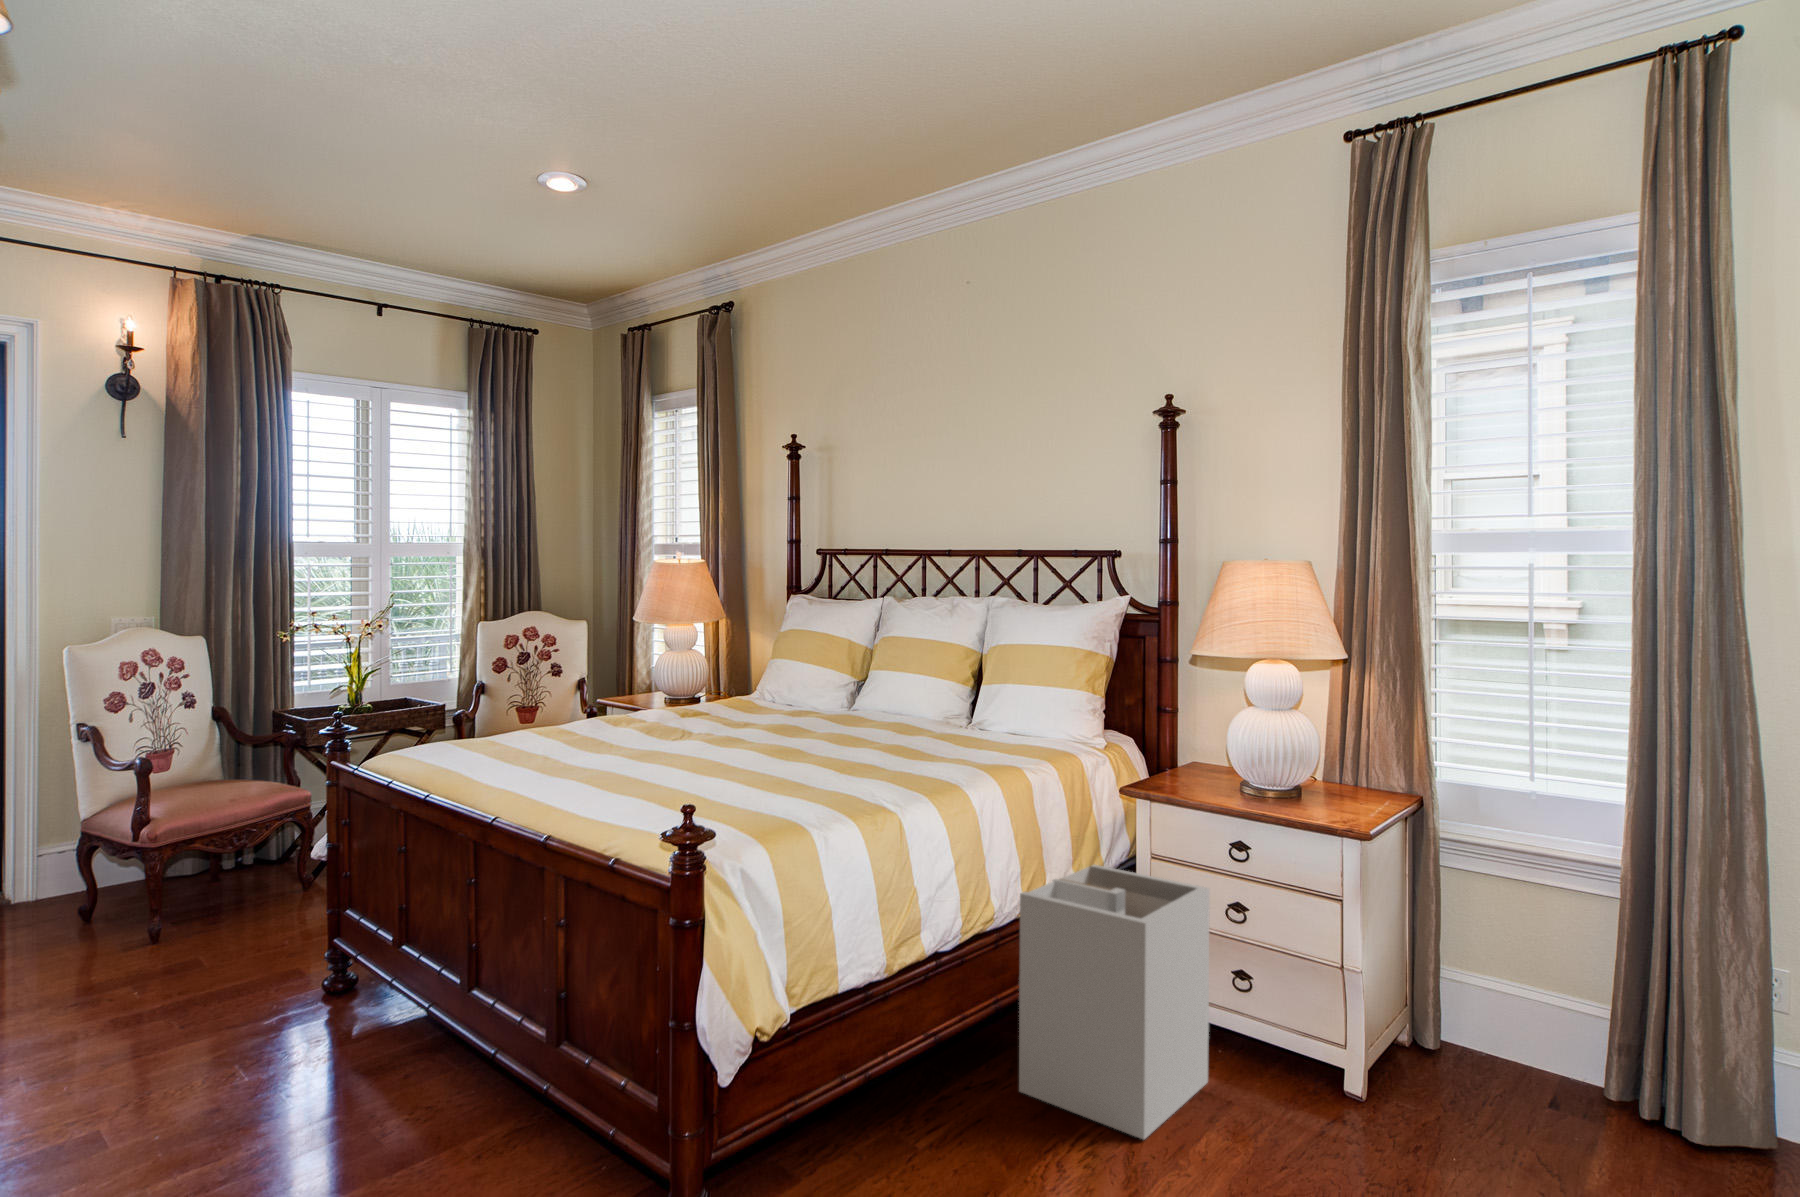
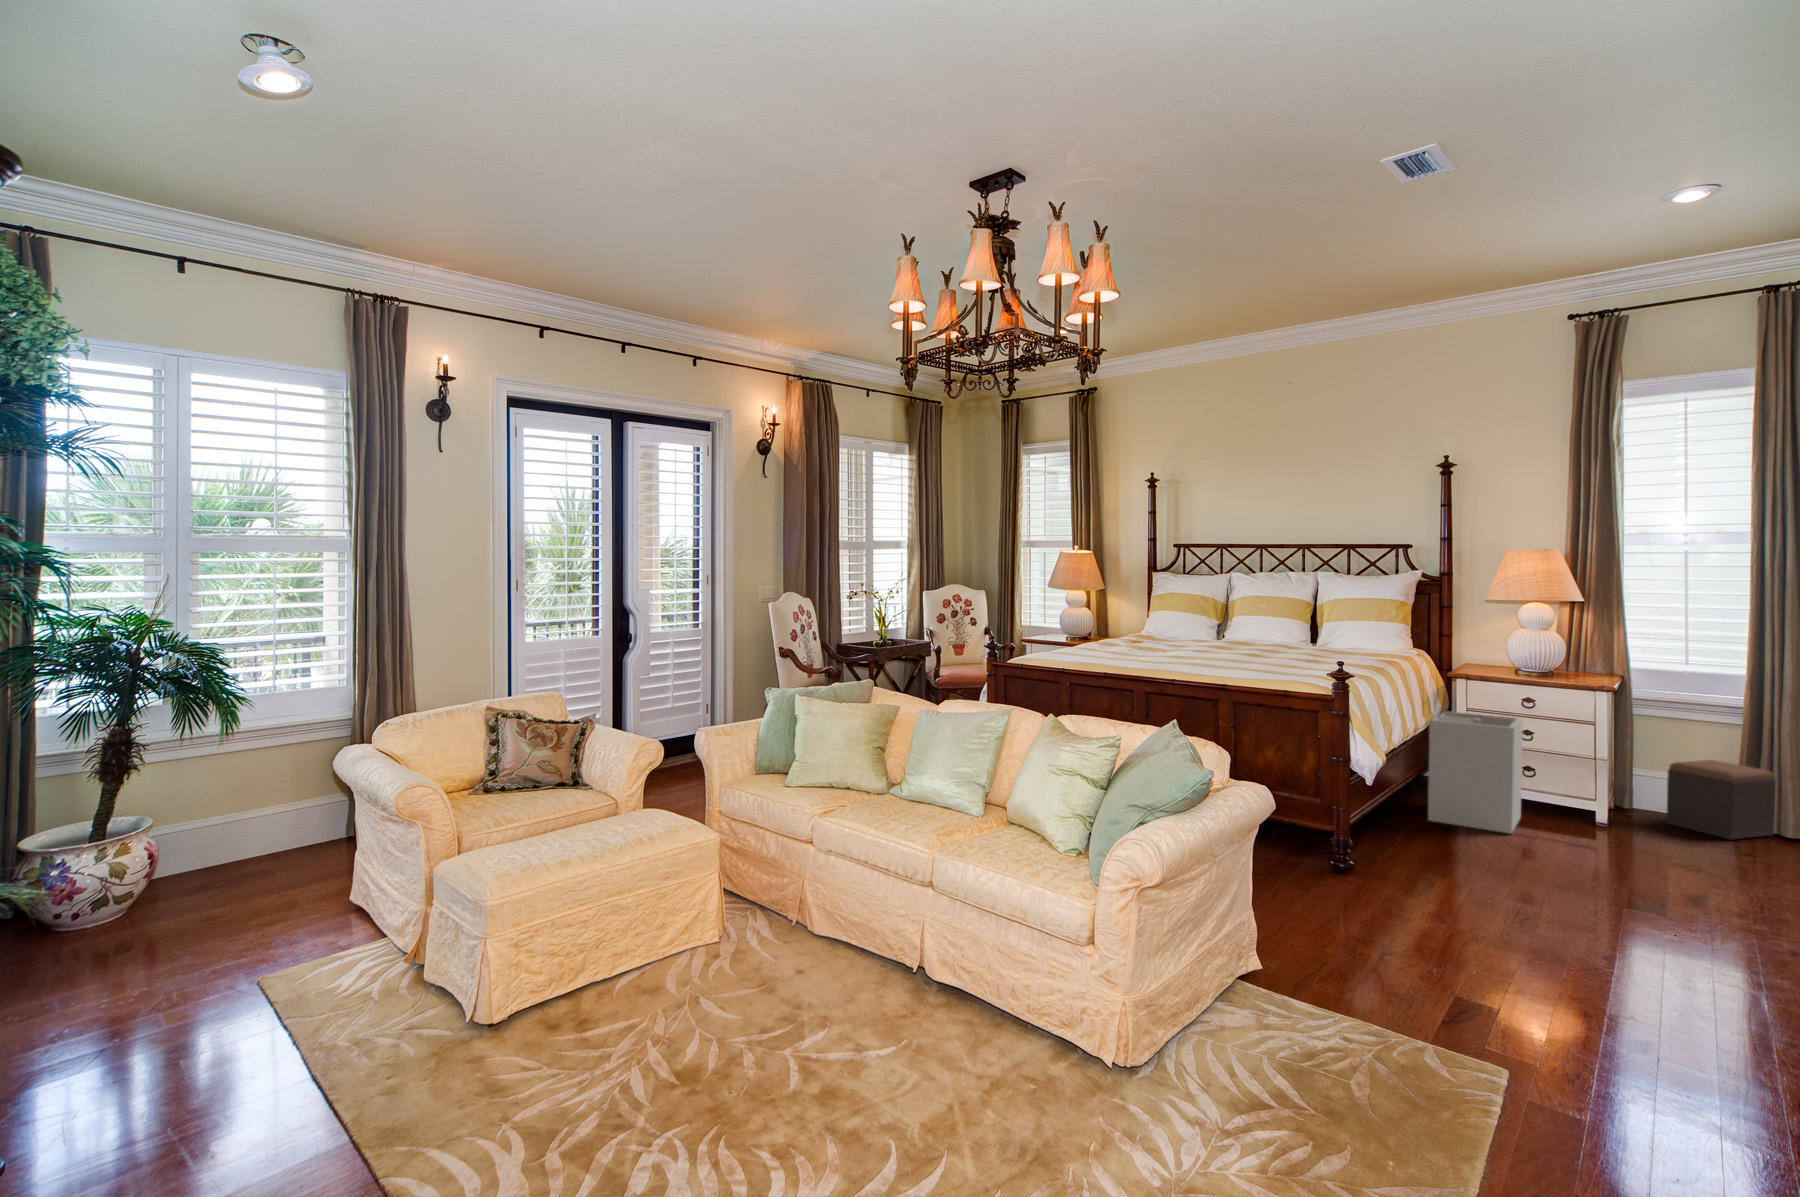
footstool: none [1480,973,1675,1162] -> present [1666,760,1776,840]

